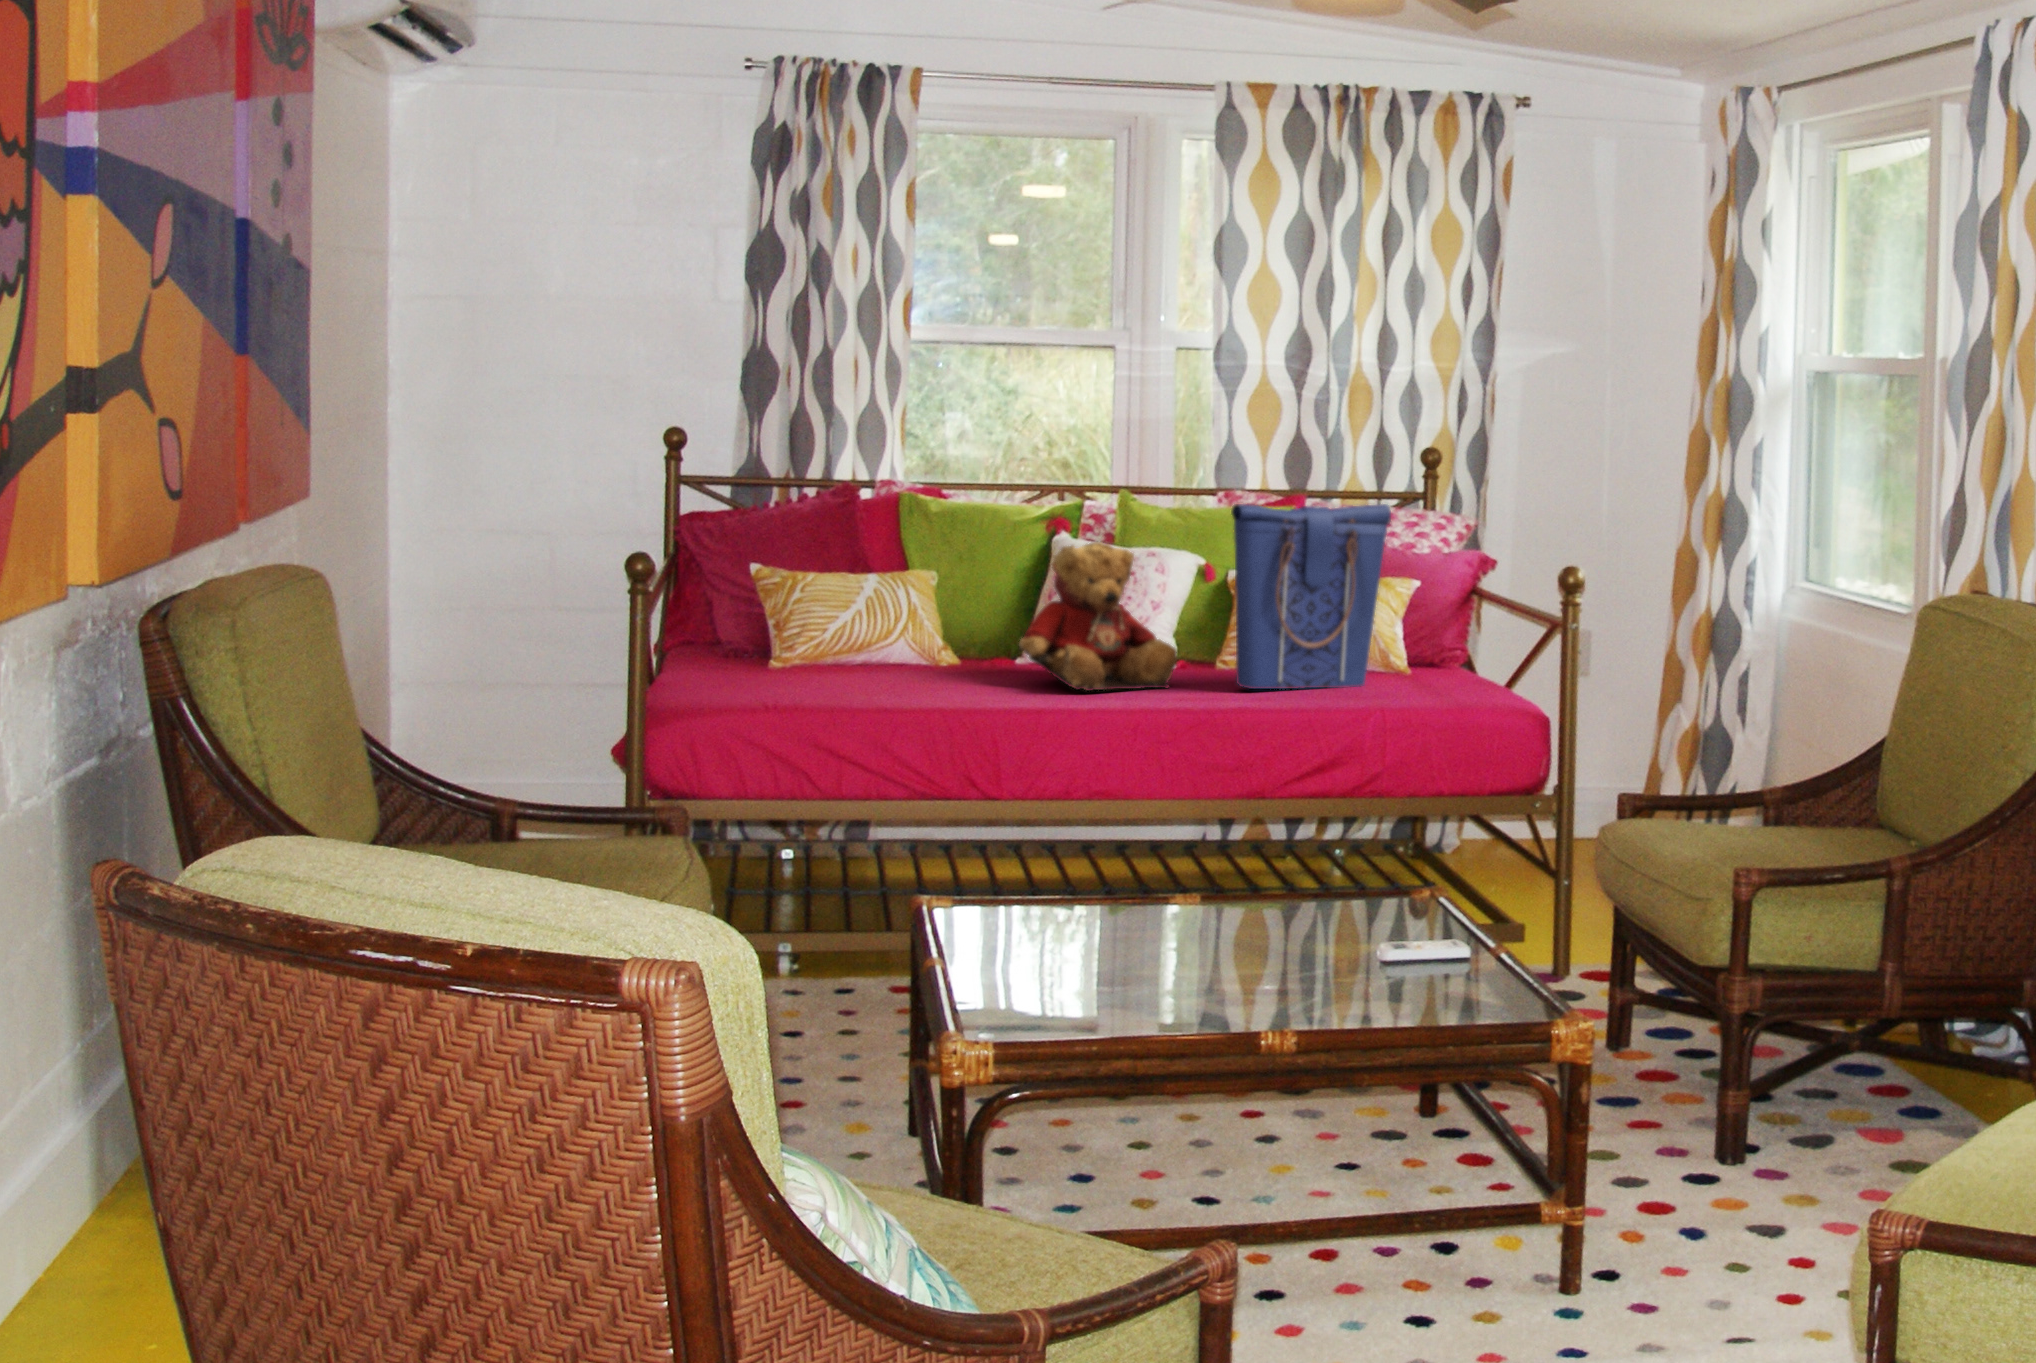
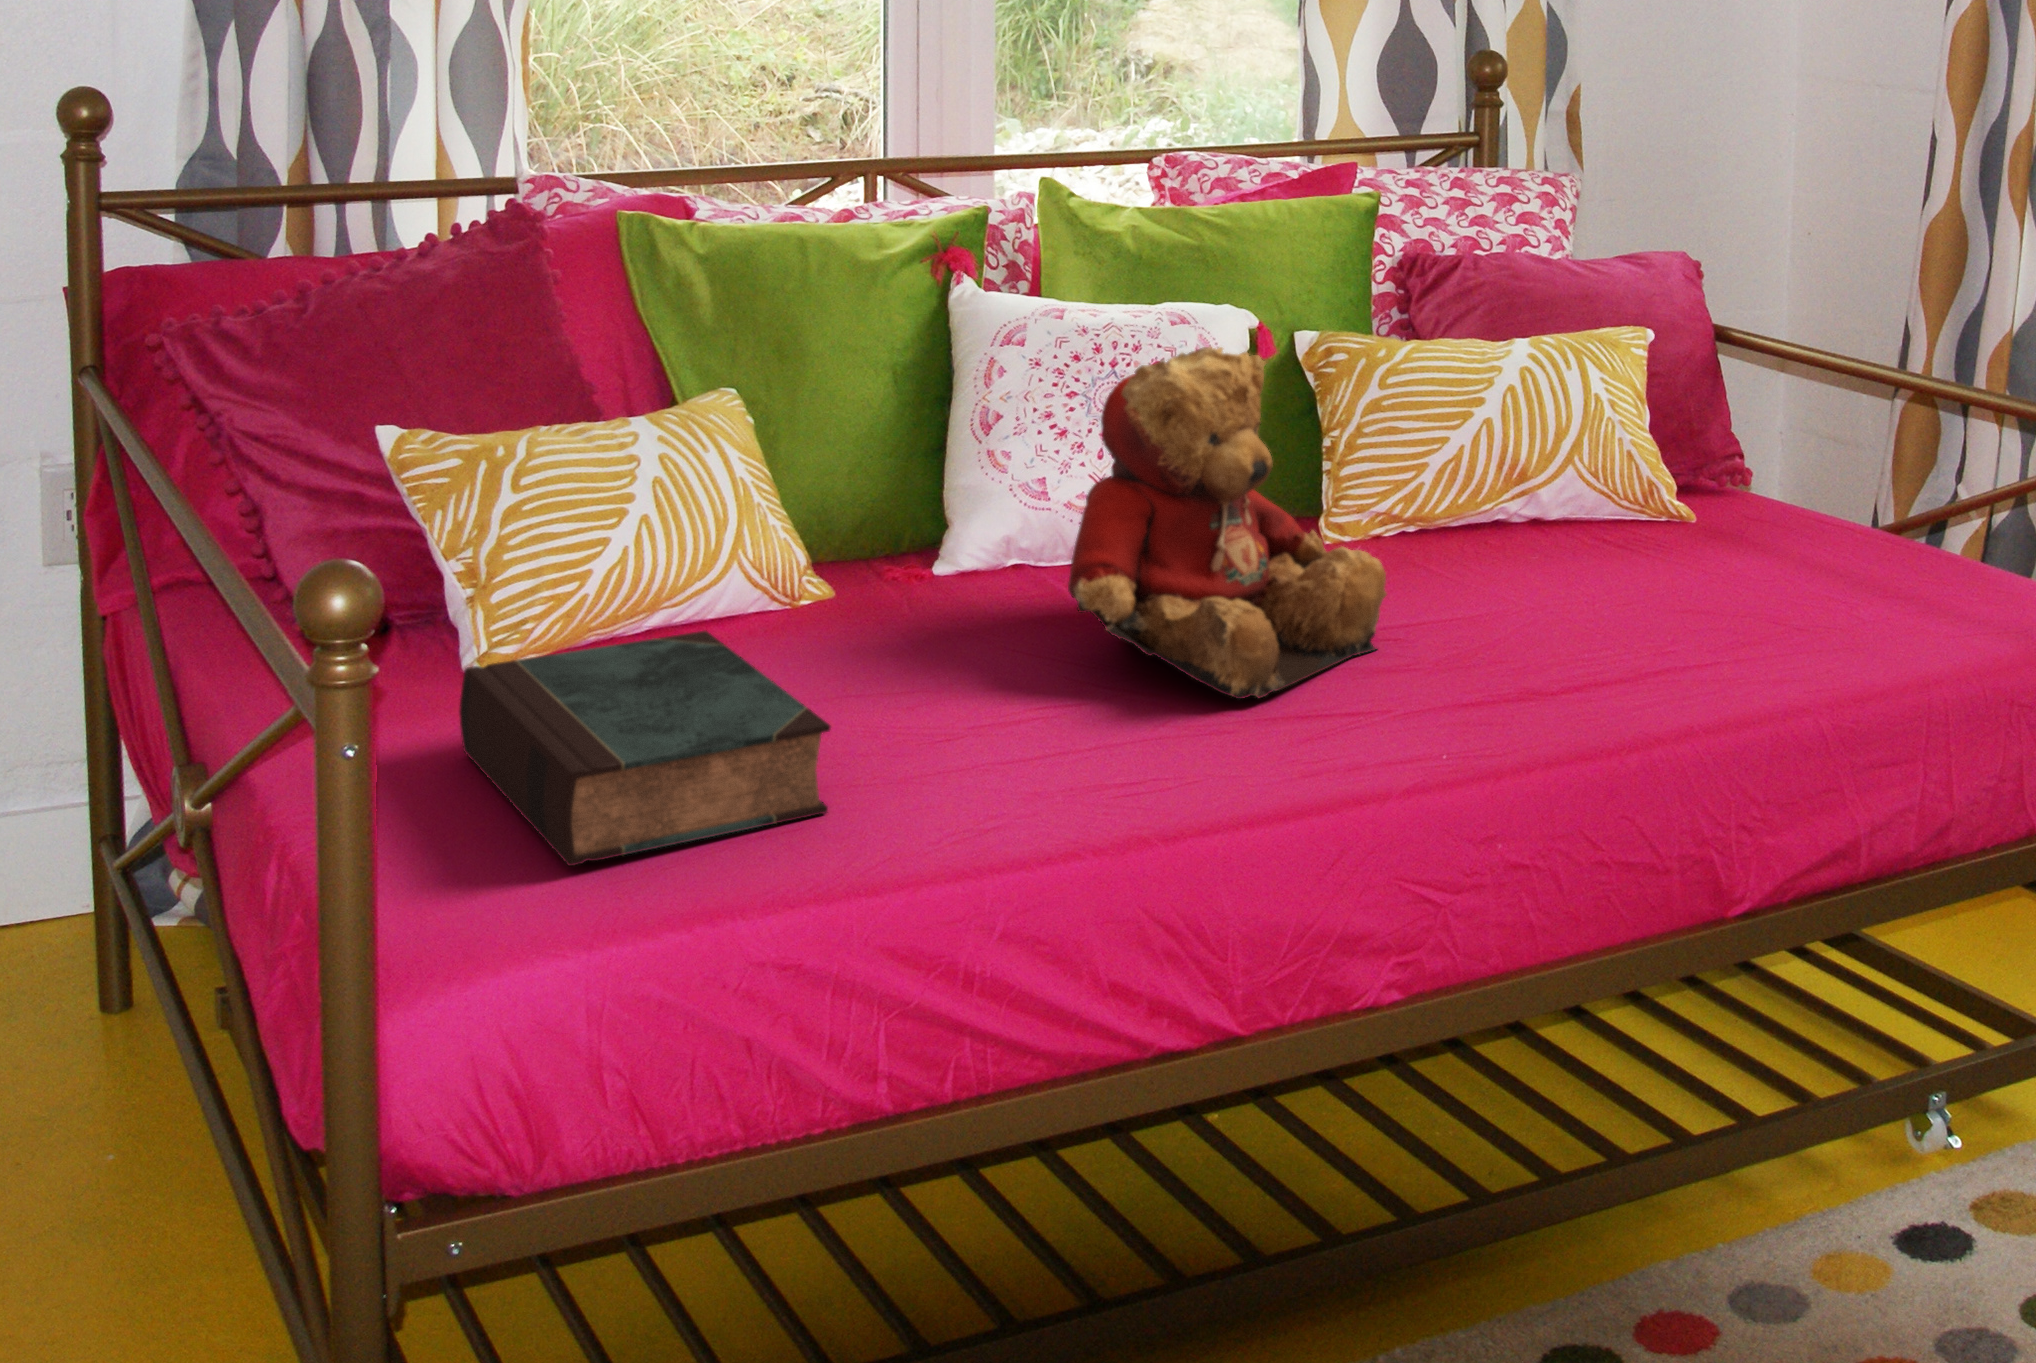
tote bag: present [1231,504,1391,689] -> none [1503,215,1737,634]
book: none [747,641,871,699] -> present [459,630,830,866]

